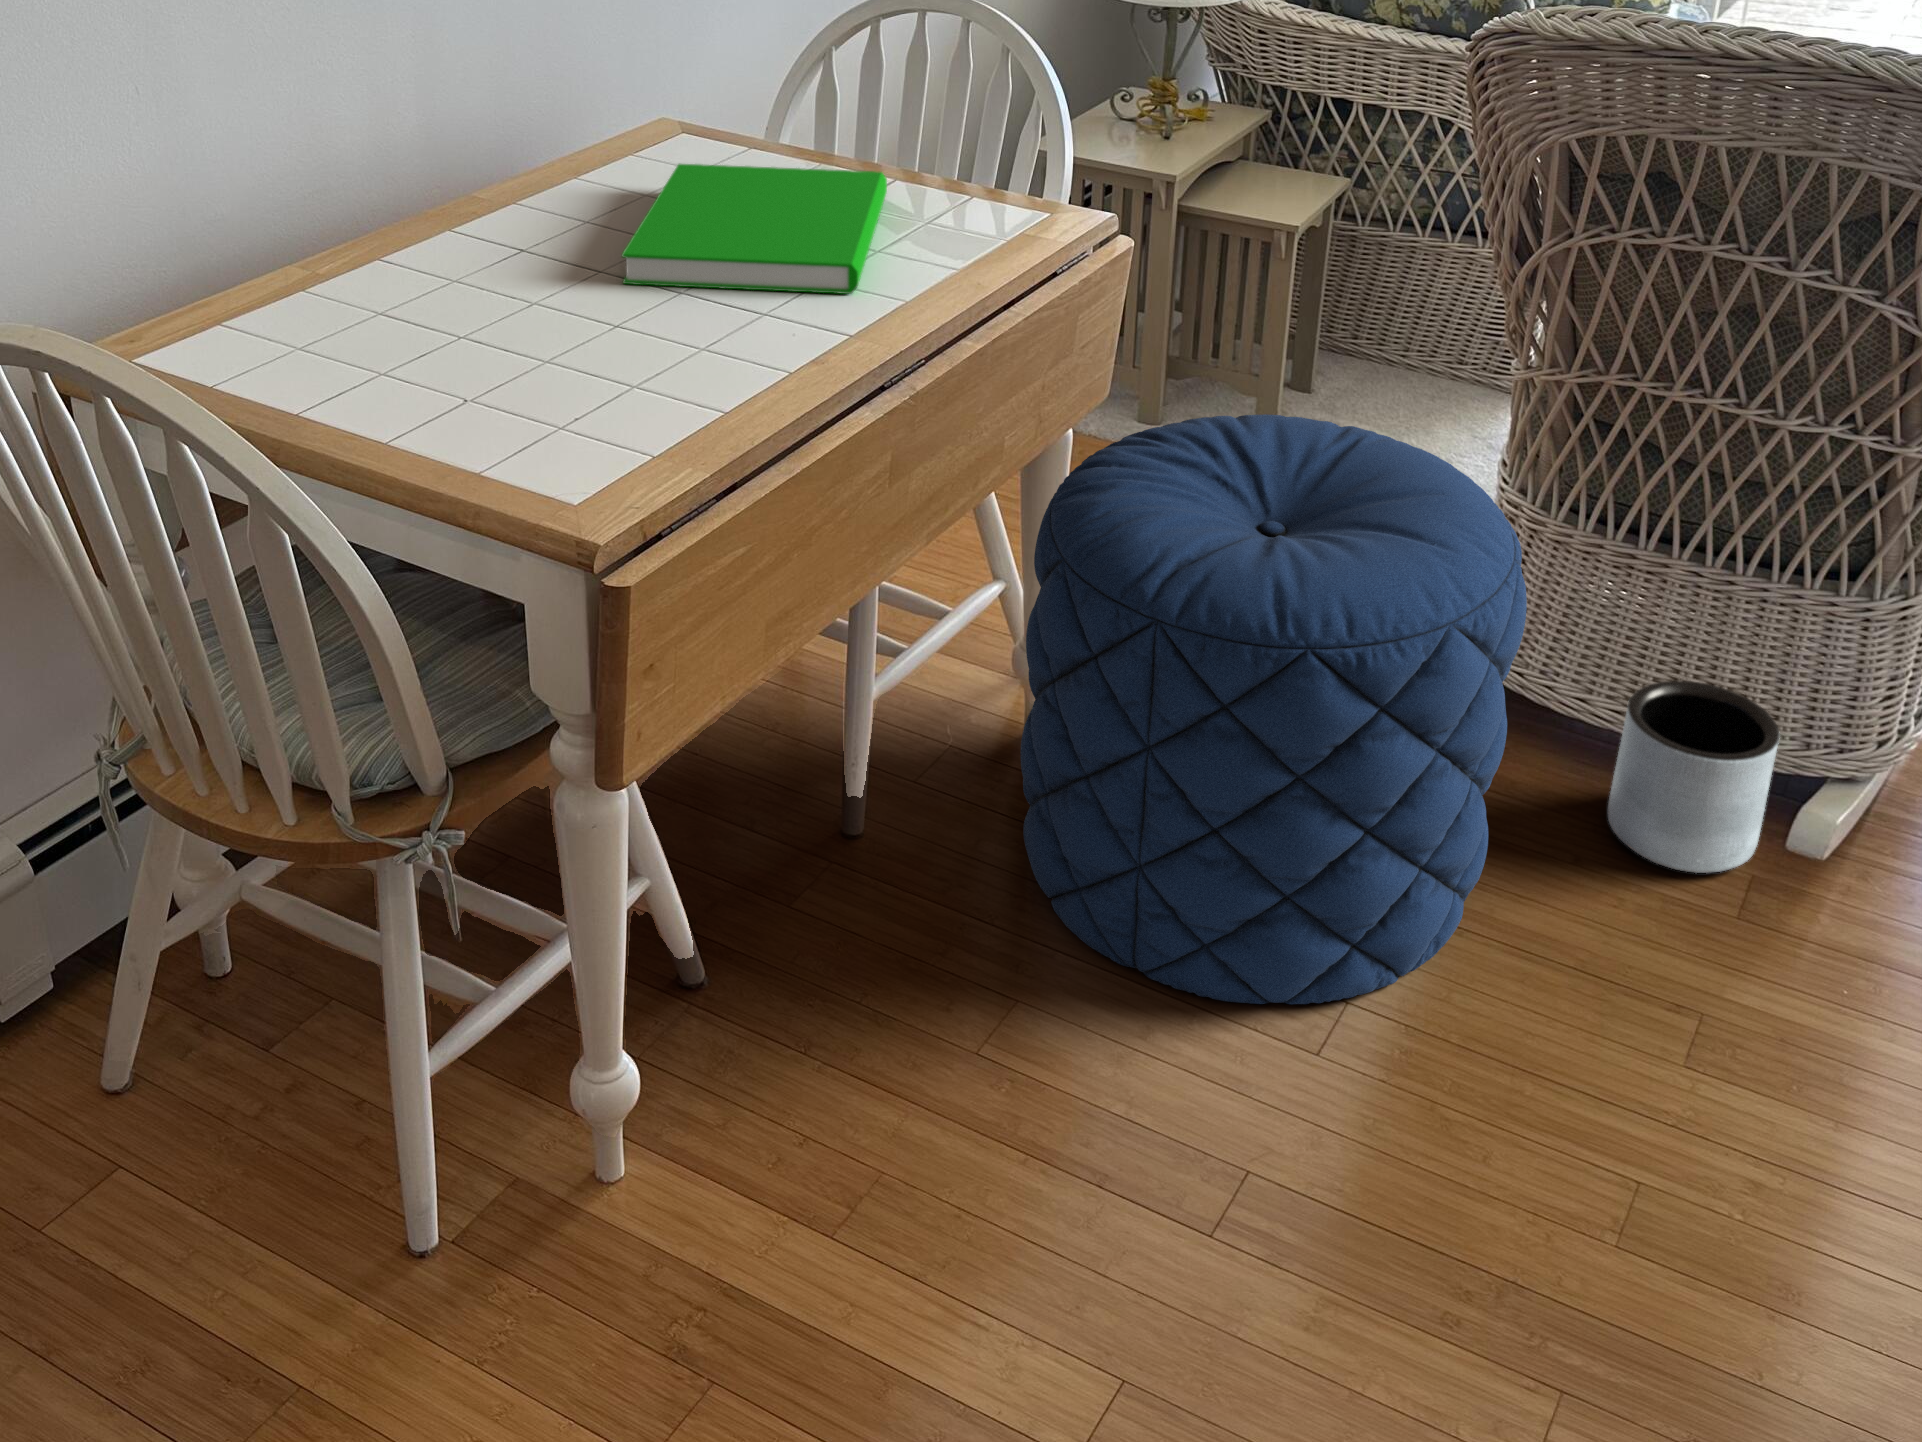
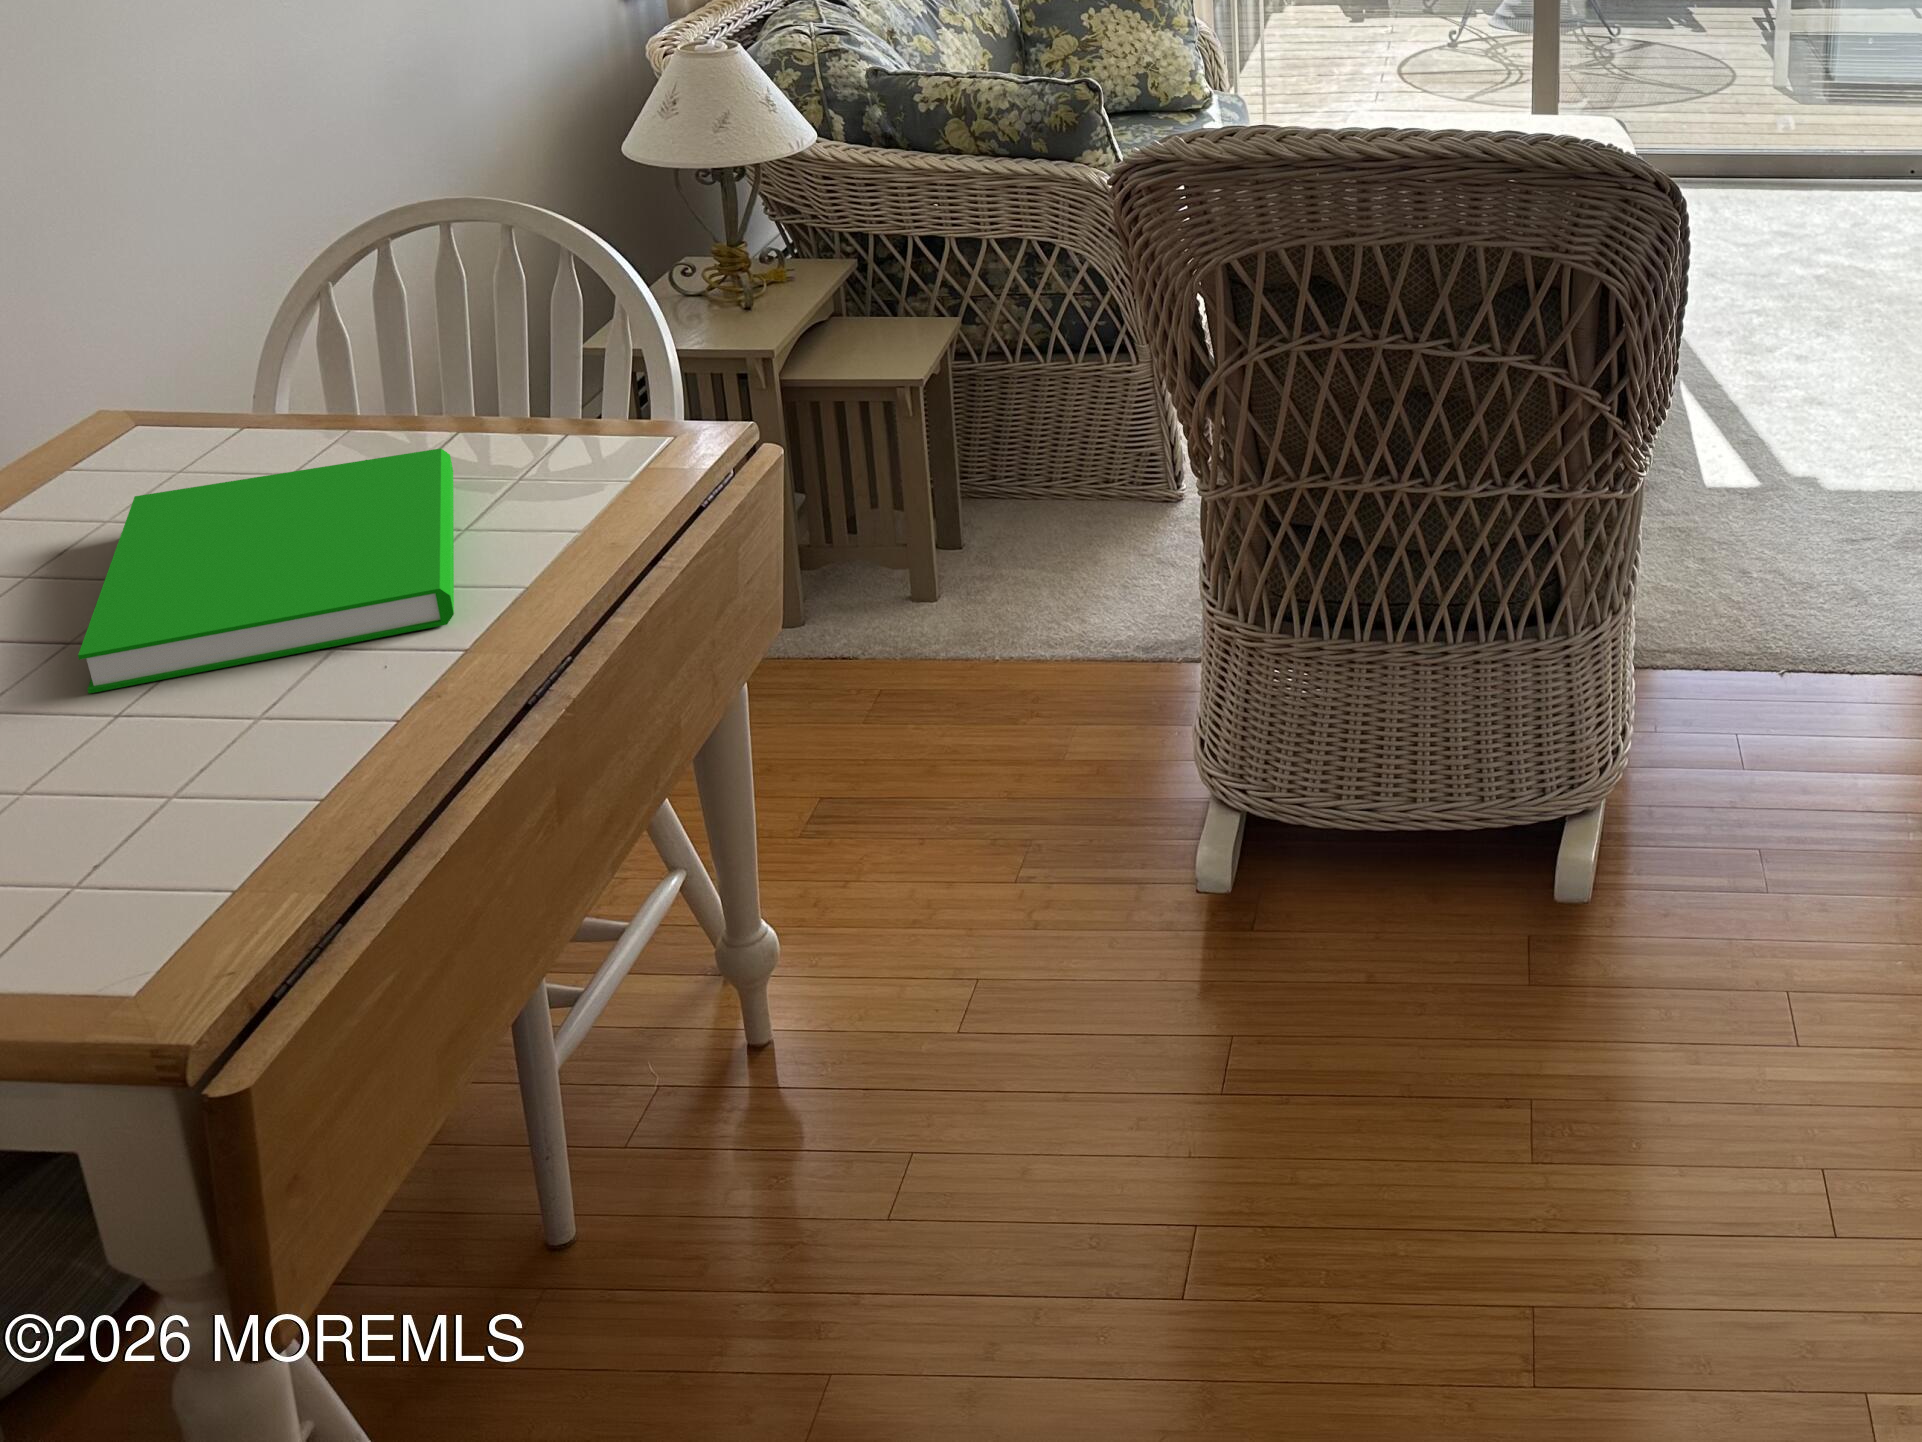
pouf: present [1021,414,1527,1004] -> none [744,603,1306,1297]
planter: present [1608,681,1780,873] -> none [1389,754,1531,947]

